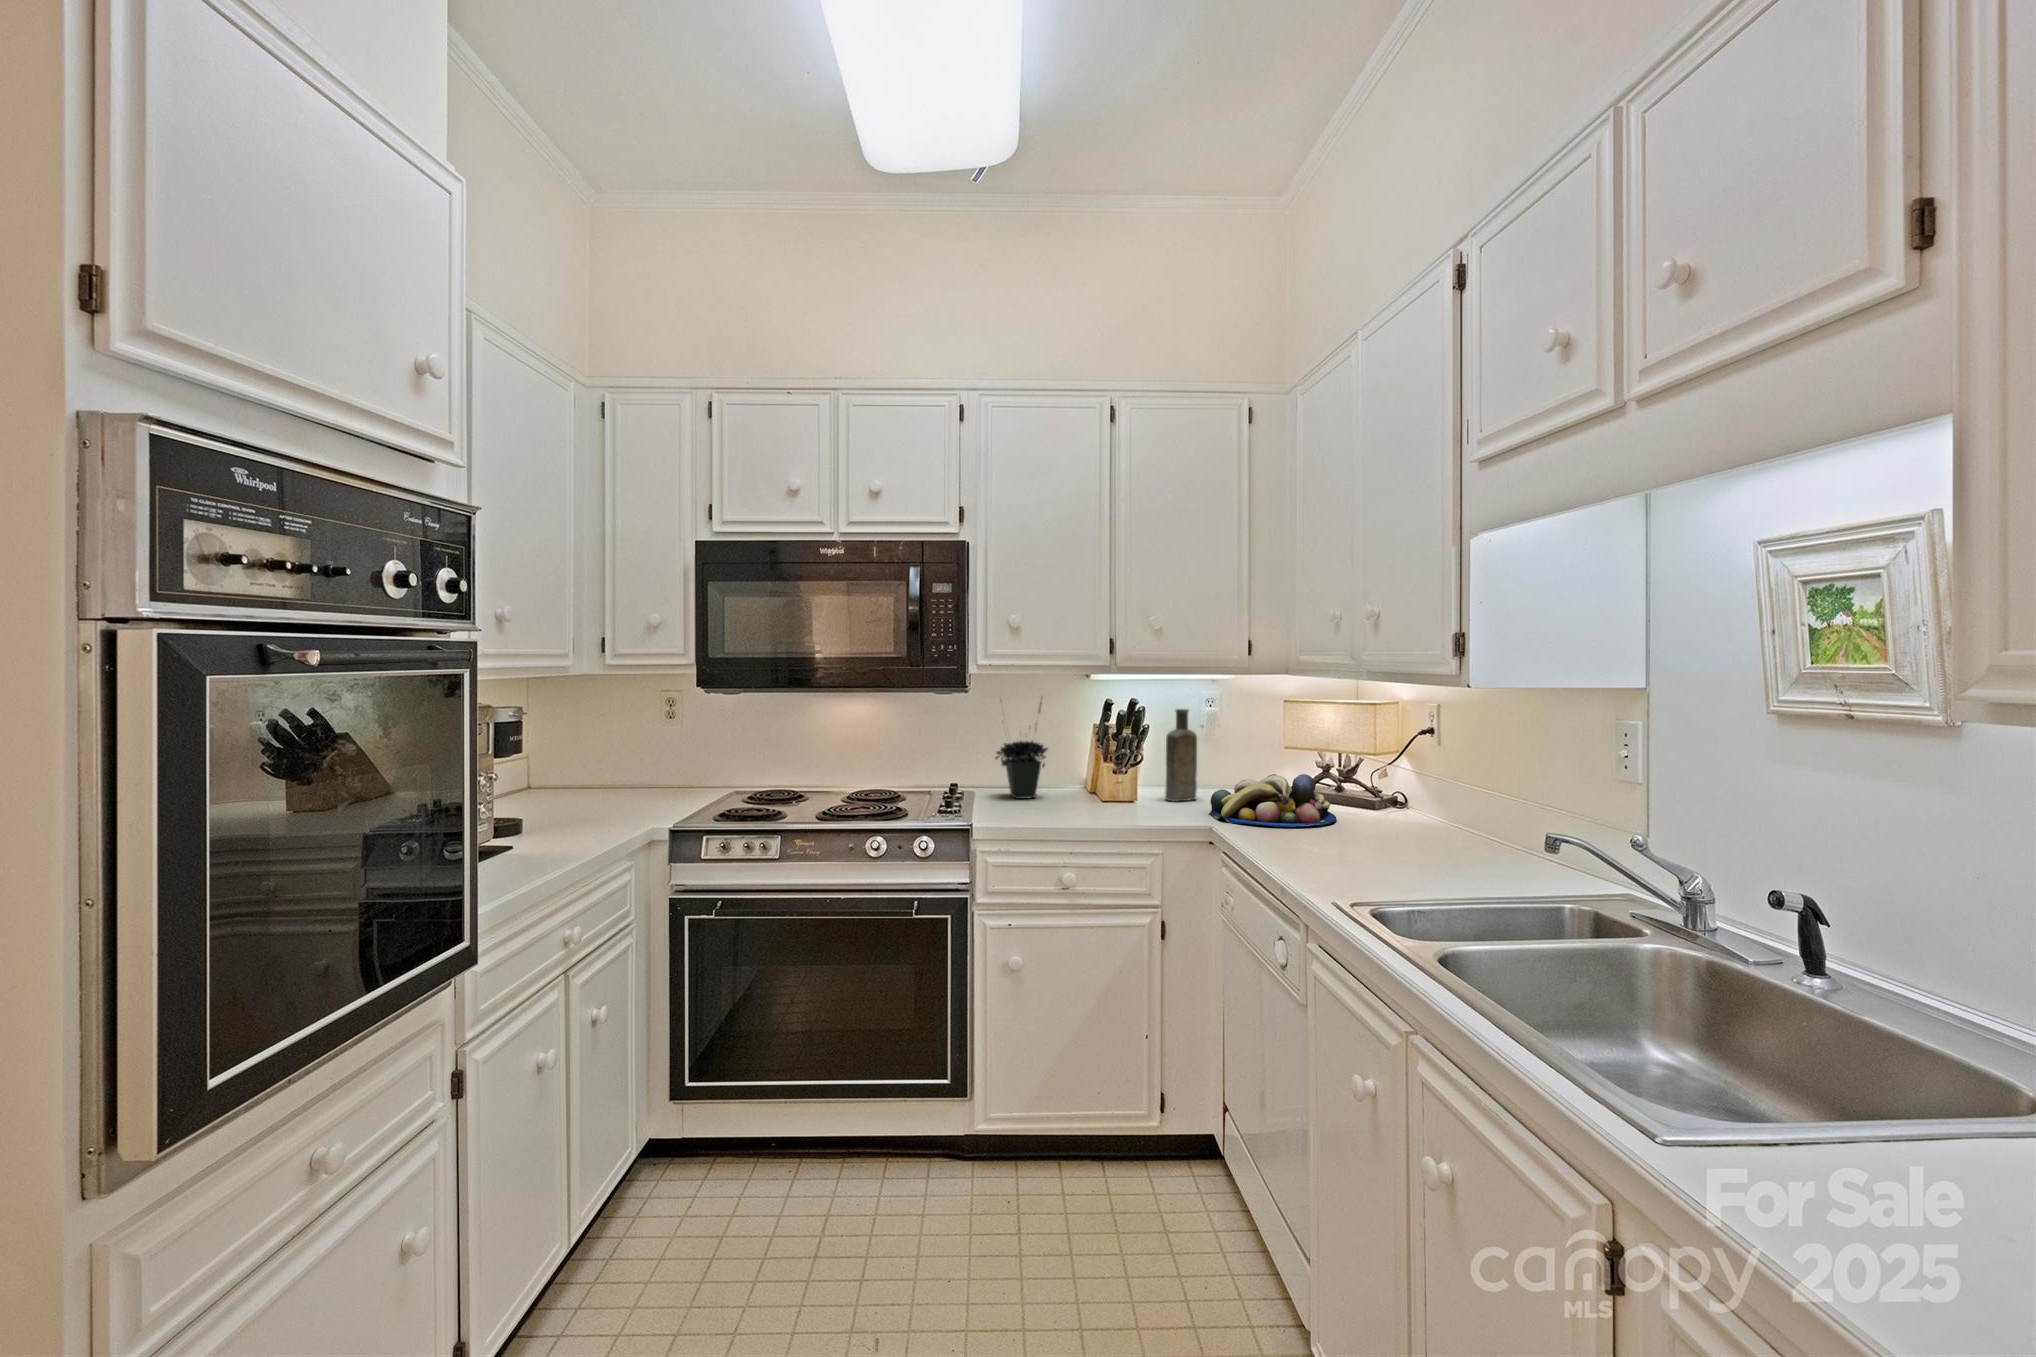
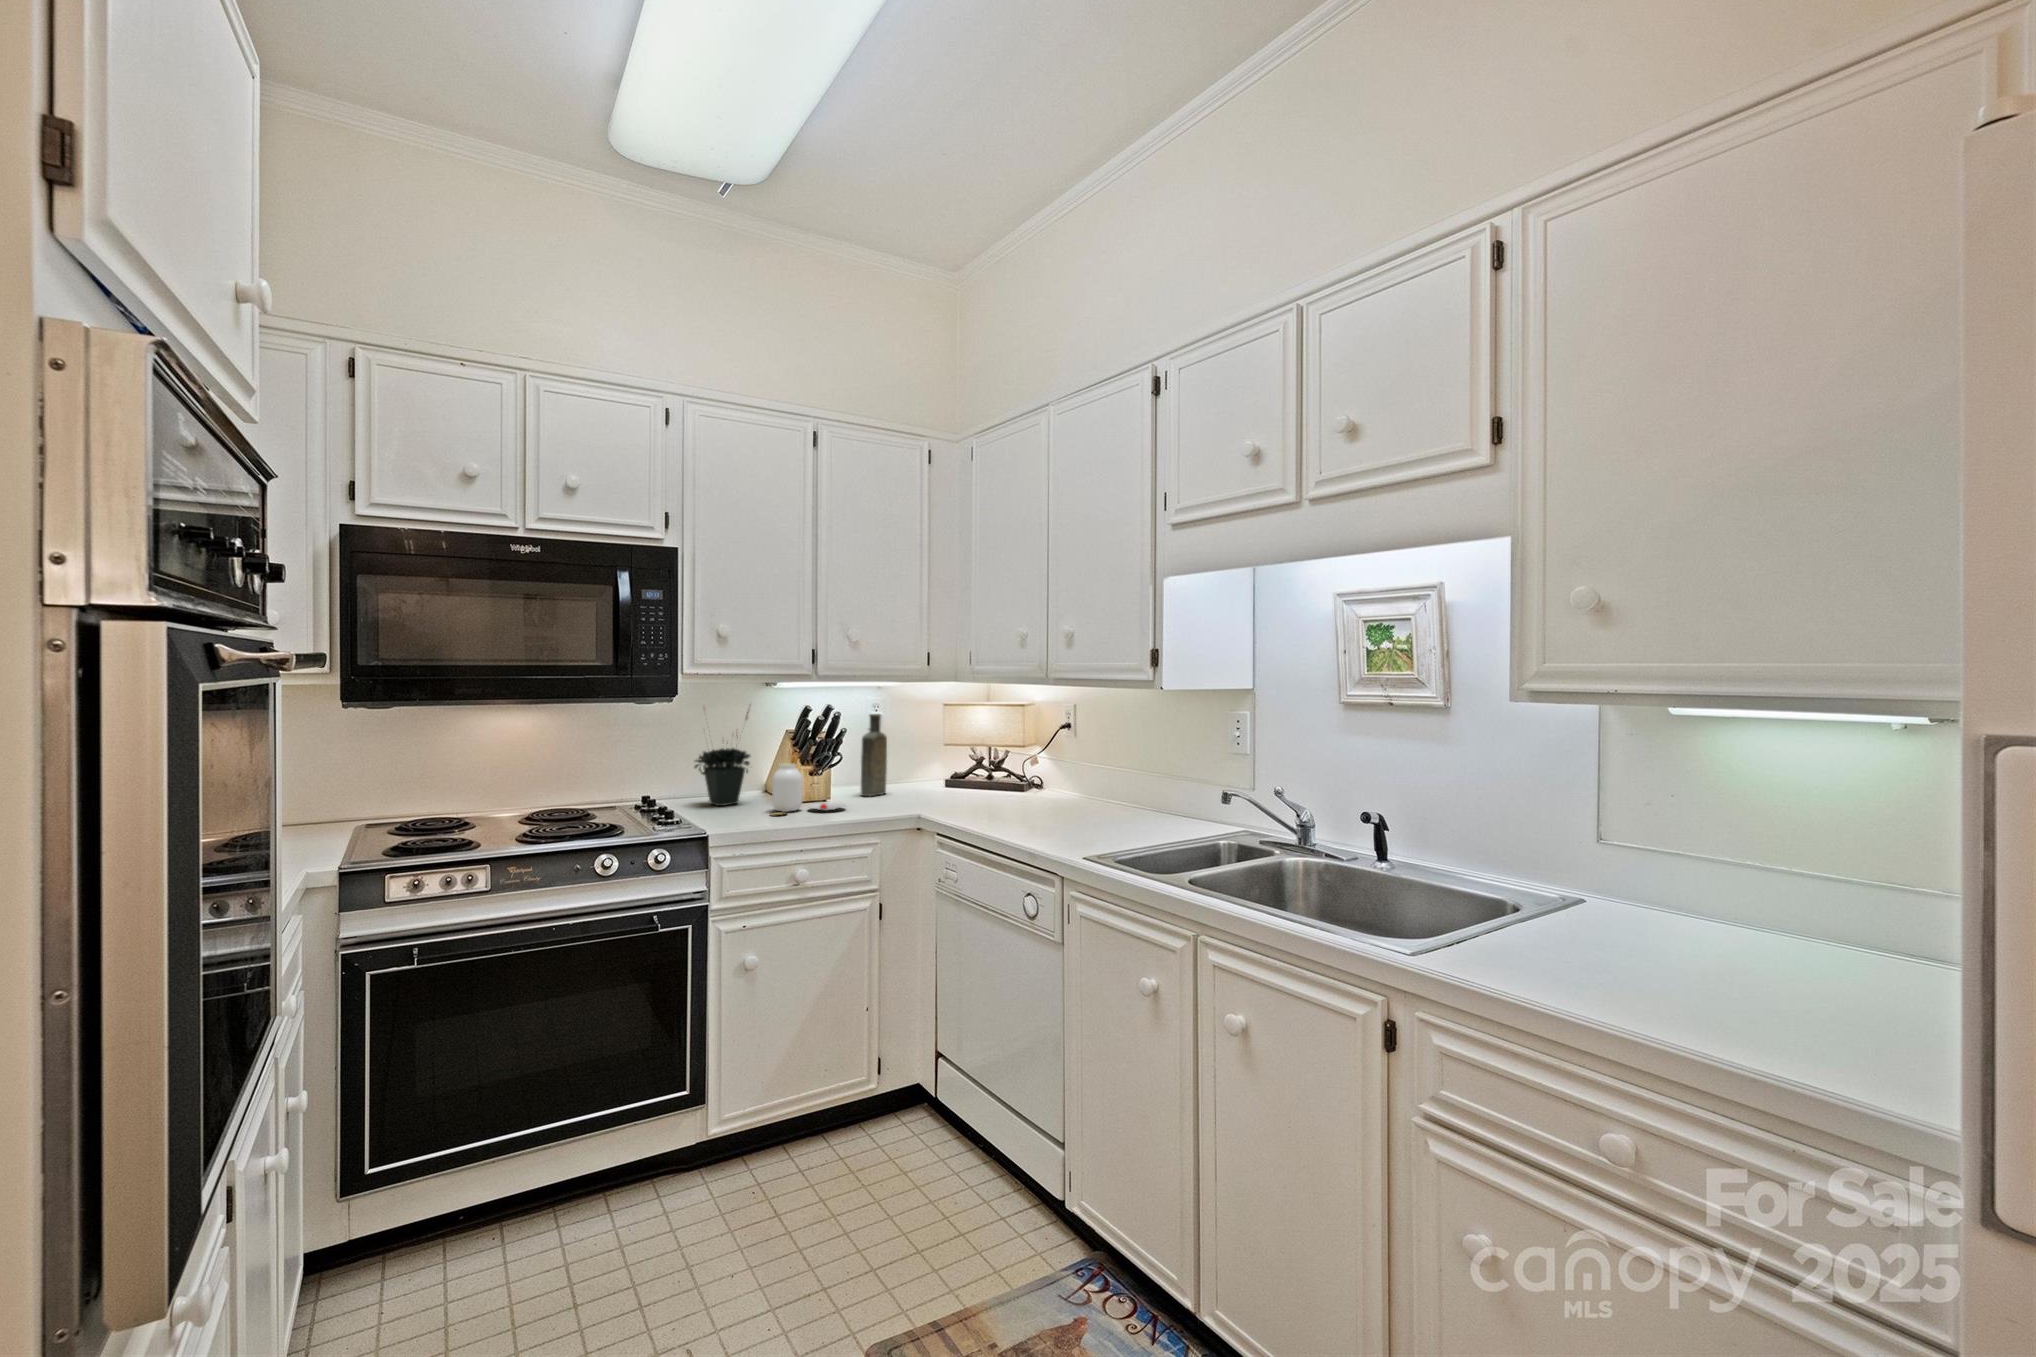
jar: none [1047,760,1129,813] -> present [771,763,845,816]
fruit bowl: present [1209,774,1336,827] -> none [913,765,1015,809]

